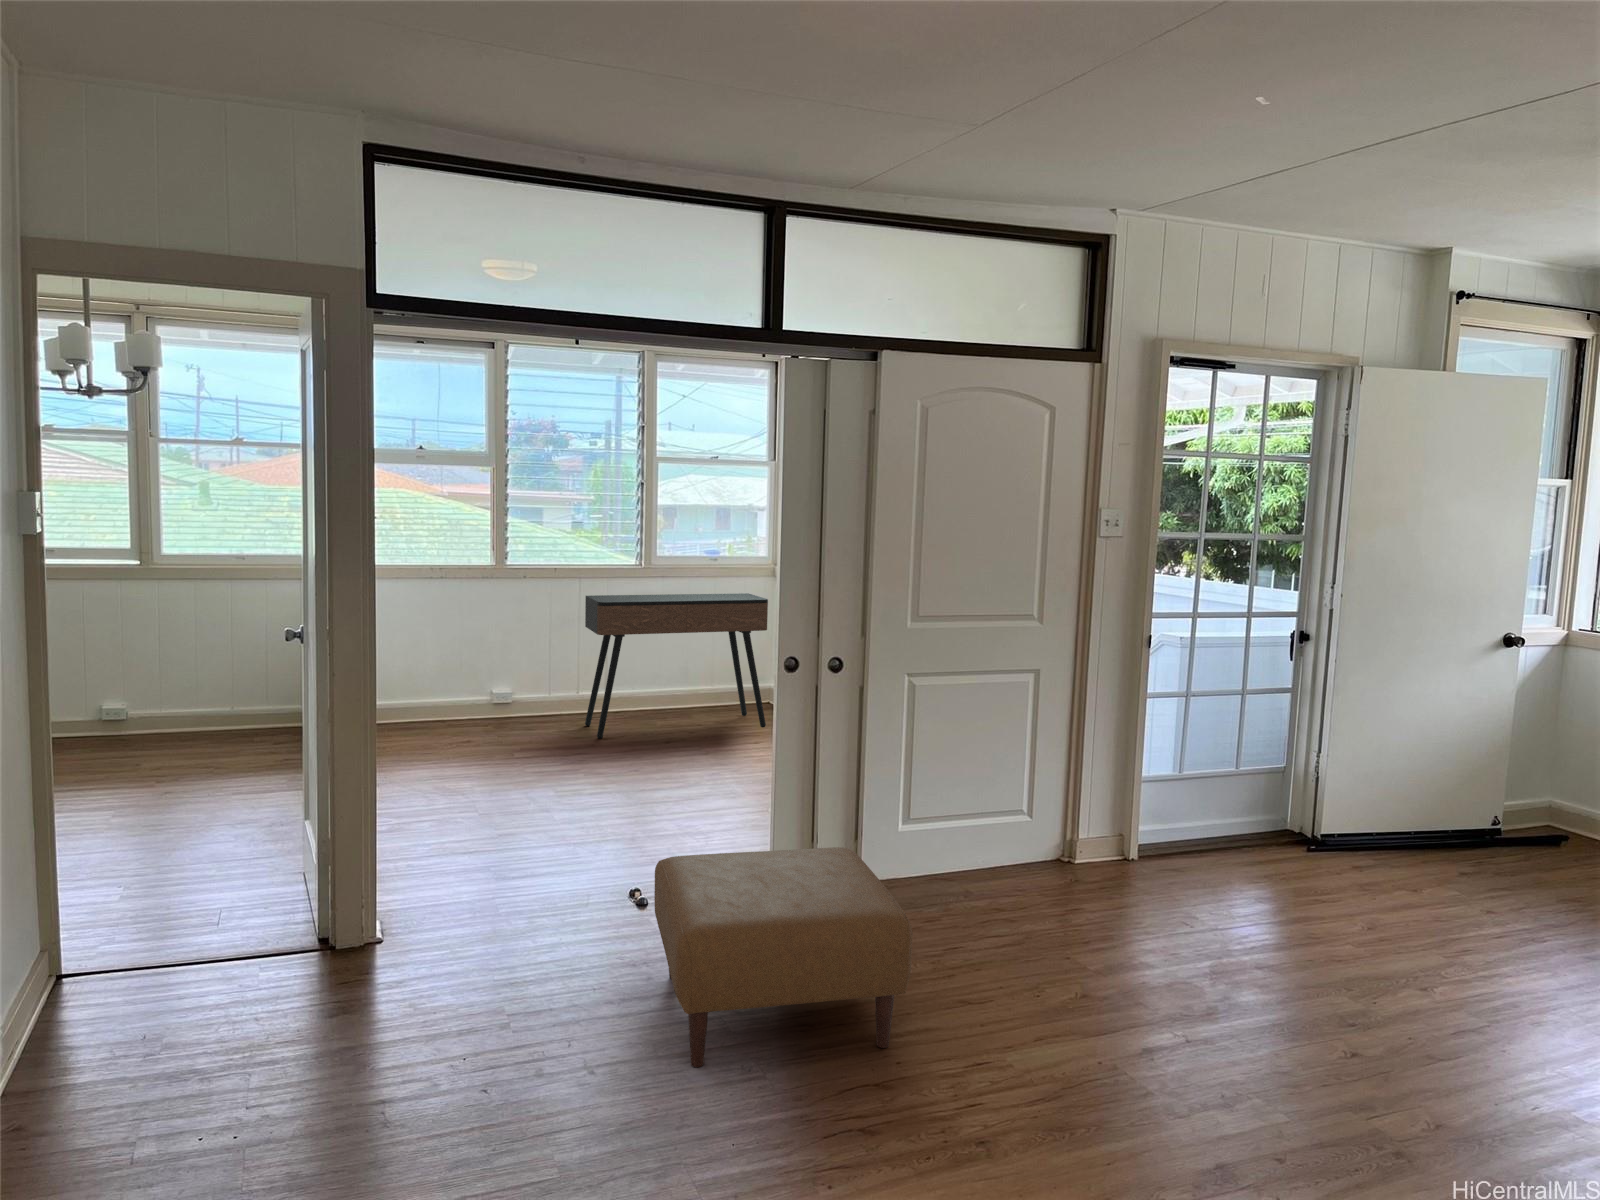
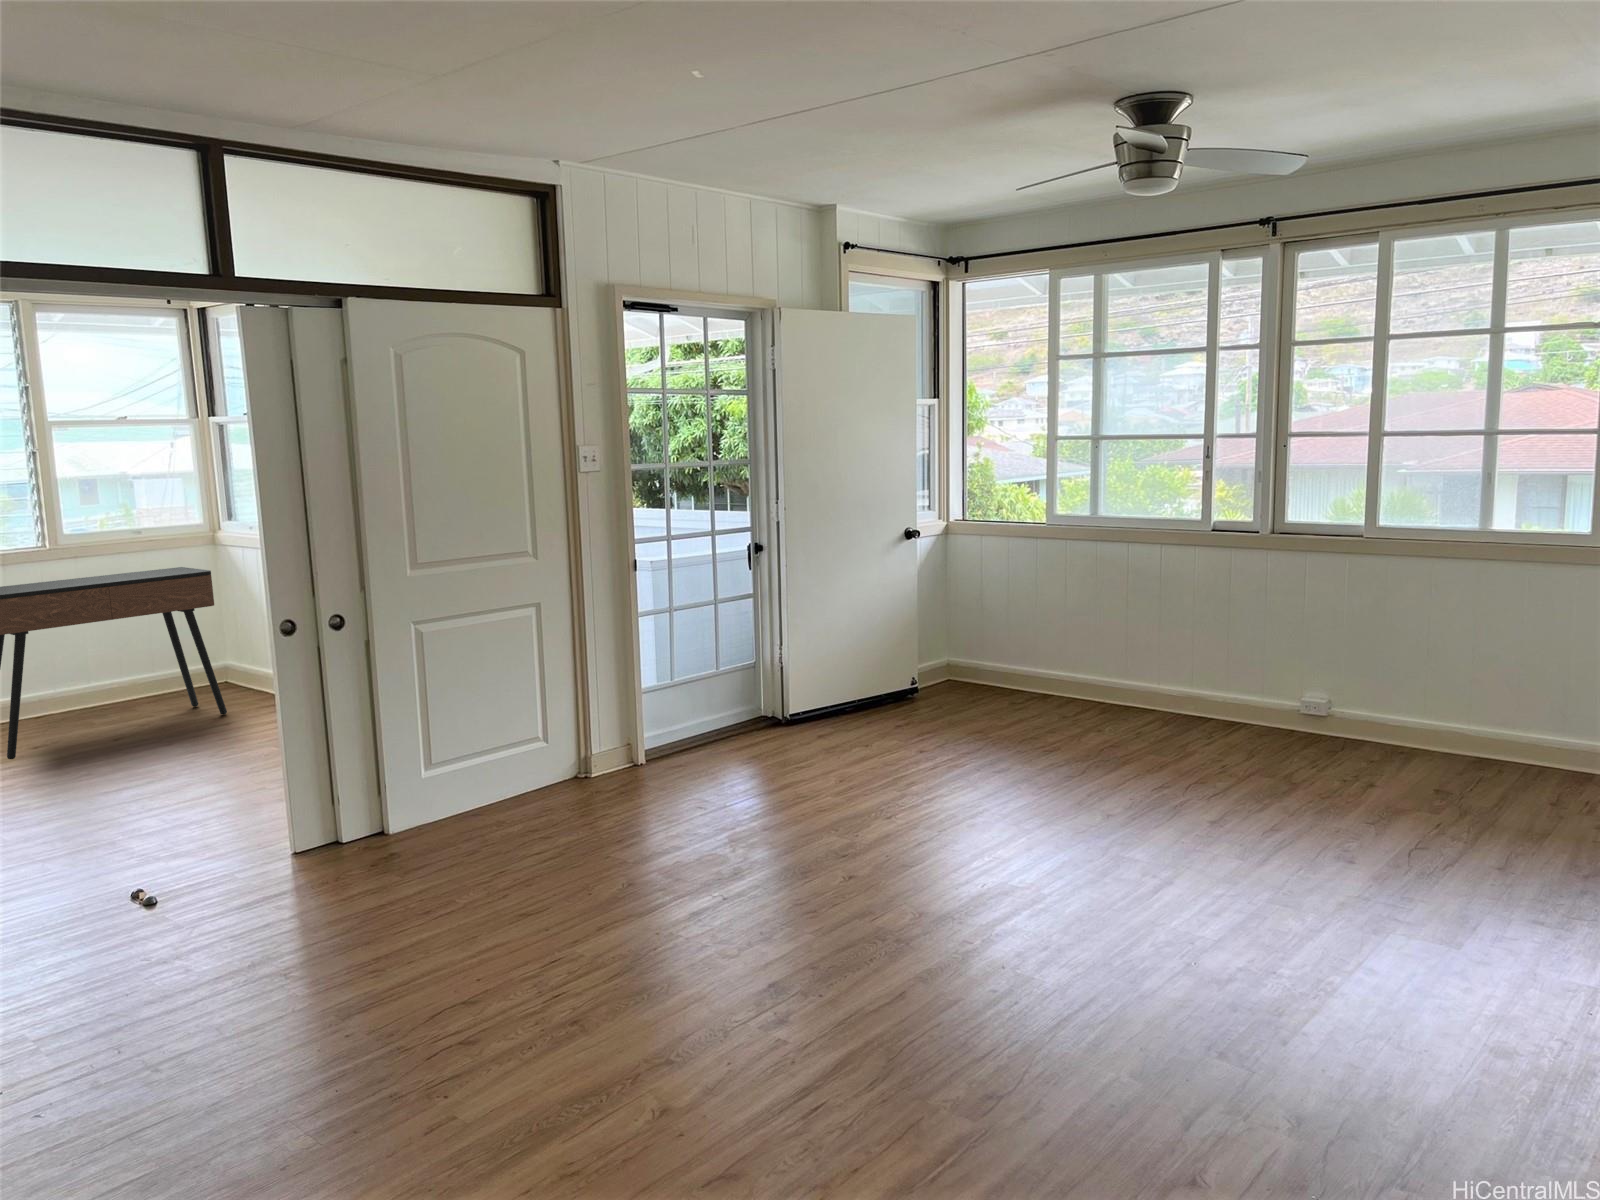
ottoman: present [654,847,913,1067] -> none [182,793,474,1020]

